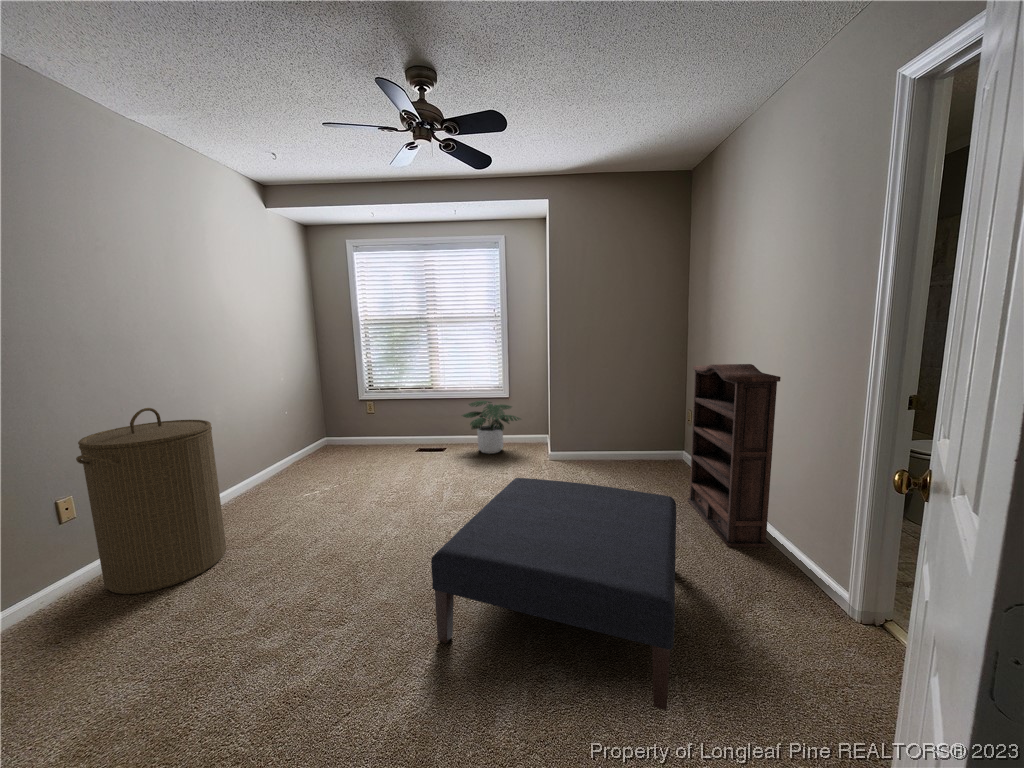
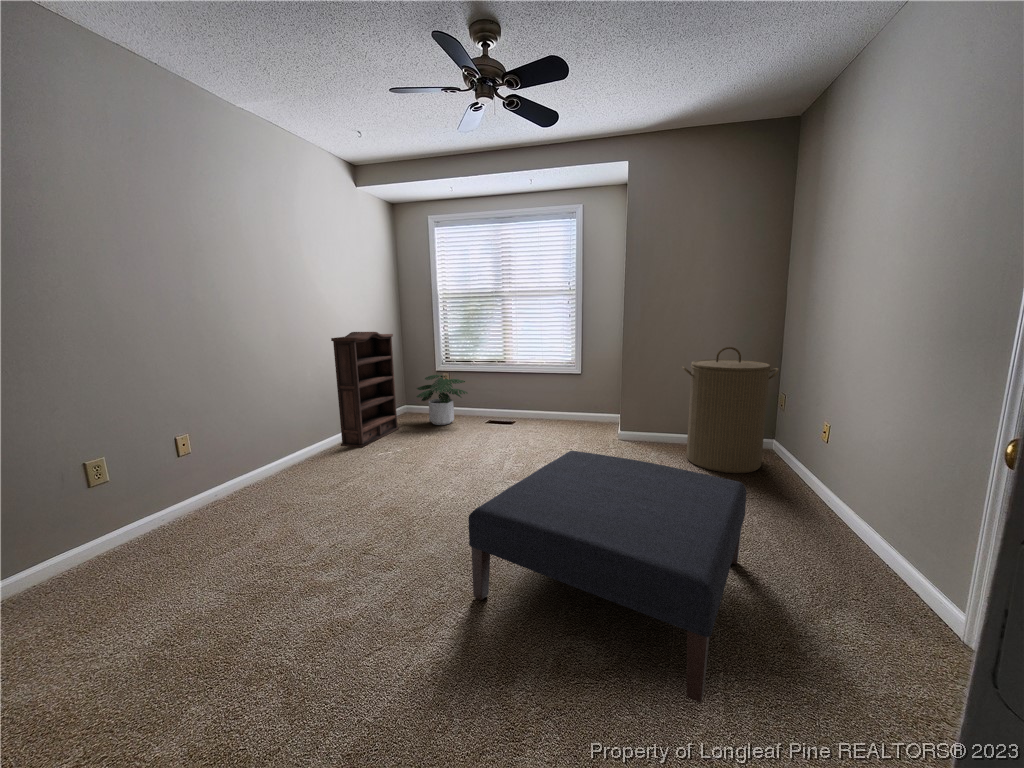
bookshelf: present [688,364,781,547] -> present [331,332,399,448]
potted plant: present [462,401,520,454] -> present [416,375,468,425]
laundry hamper: present [76,408,226,594] -> present [682,347,779,473]

